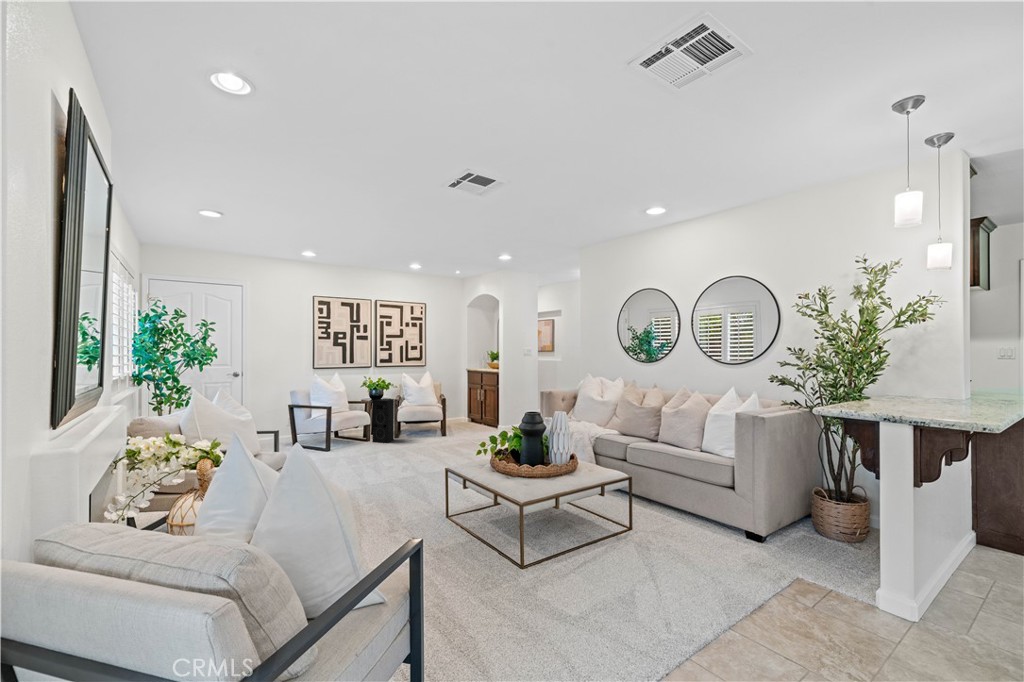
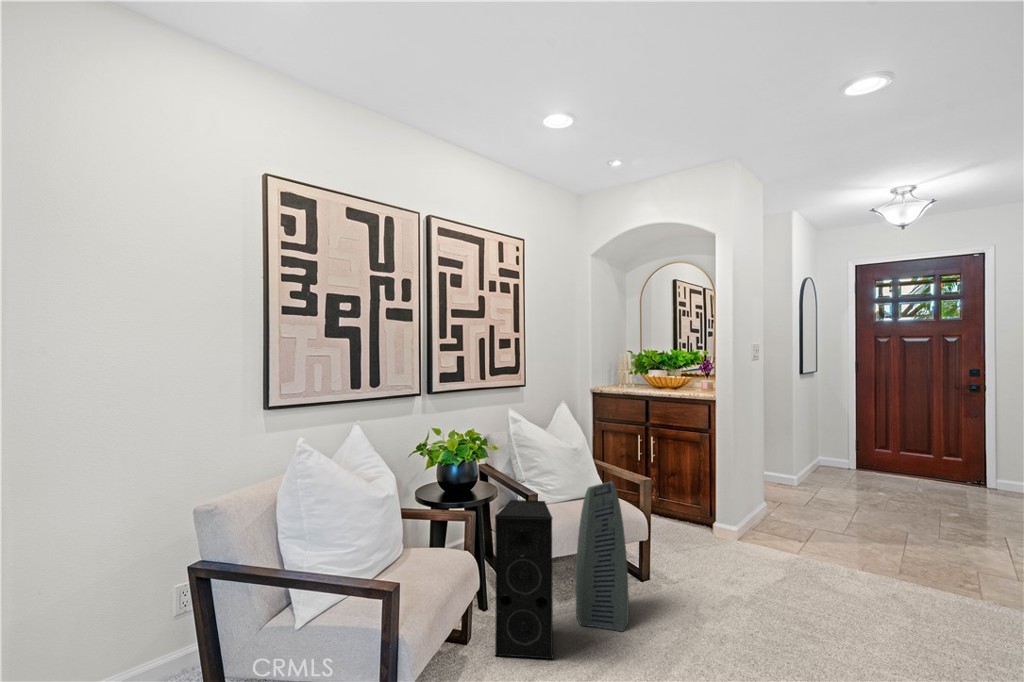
air purifier: none [405,395,426,441] -> present [576,481,629,631]

